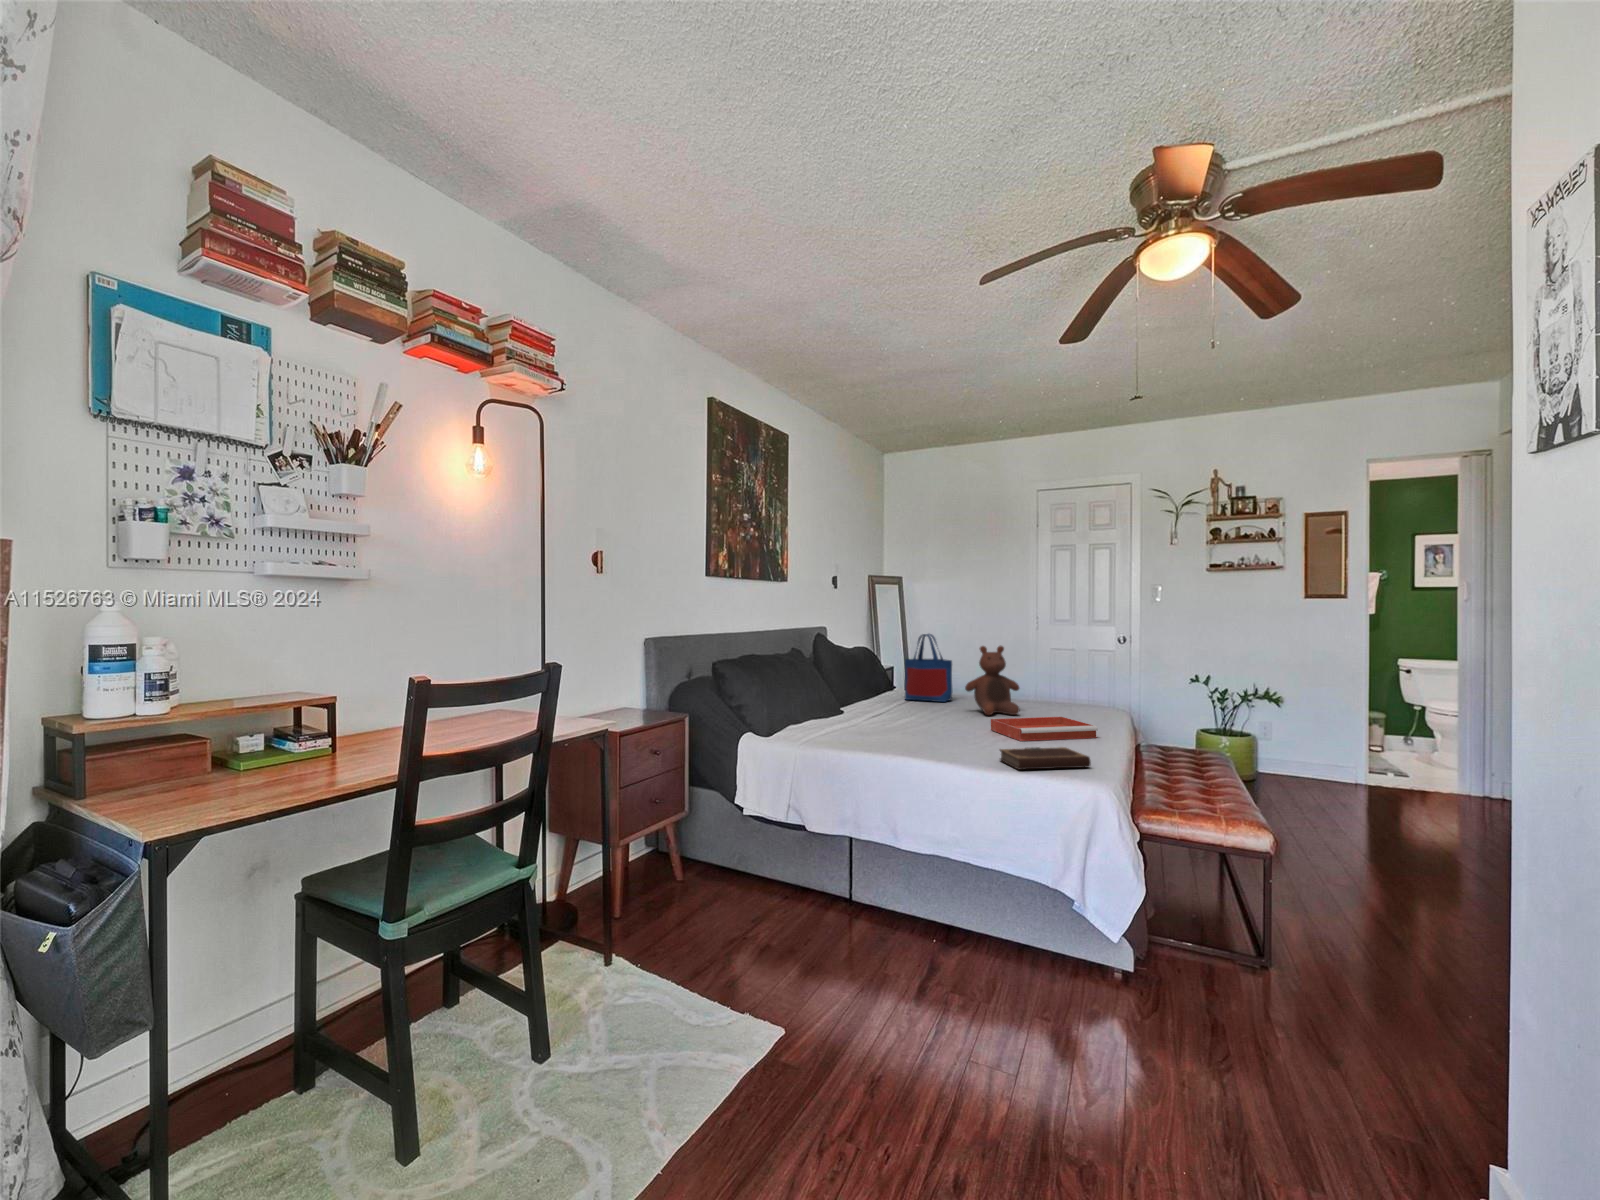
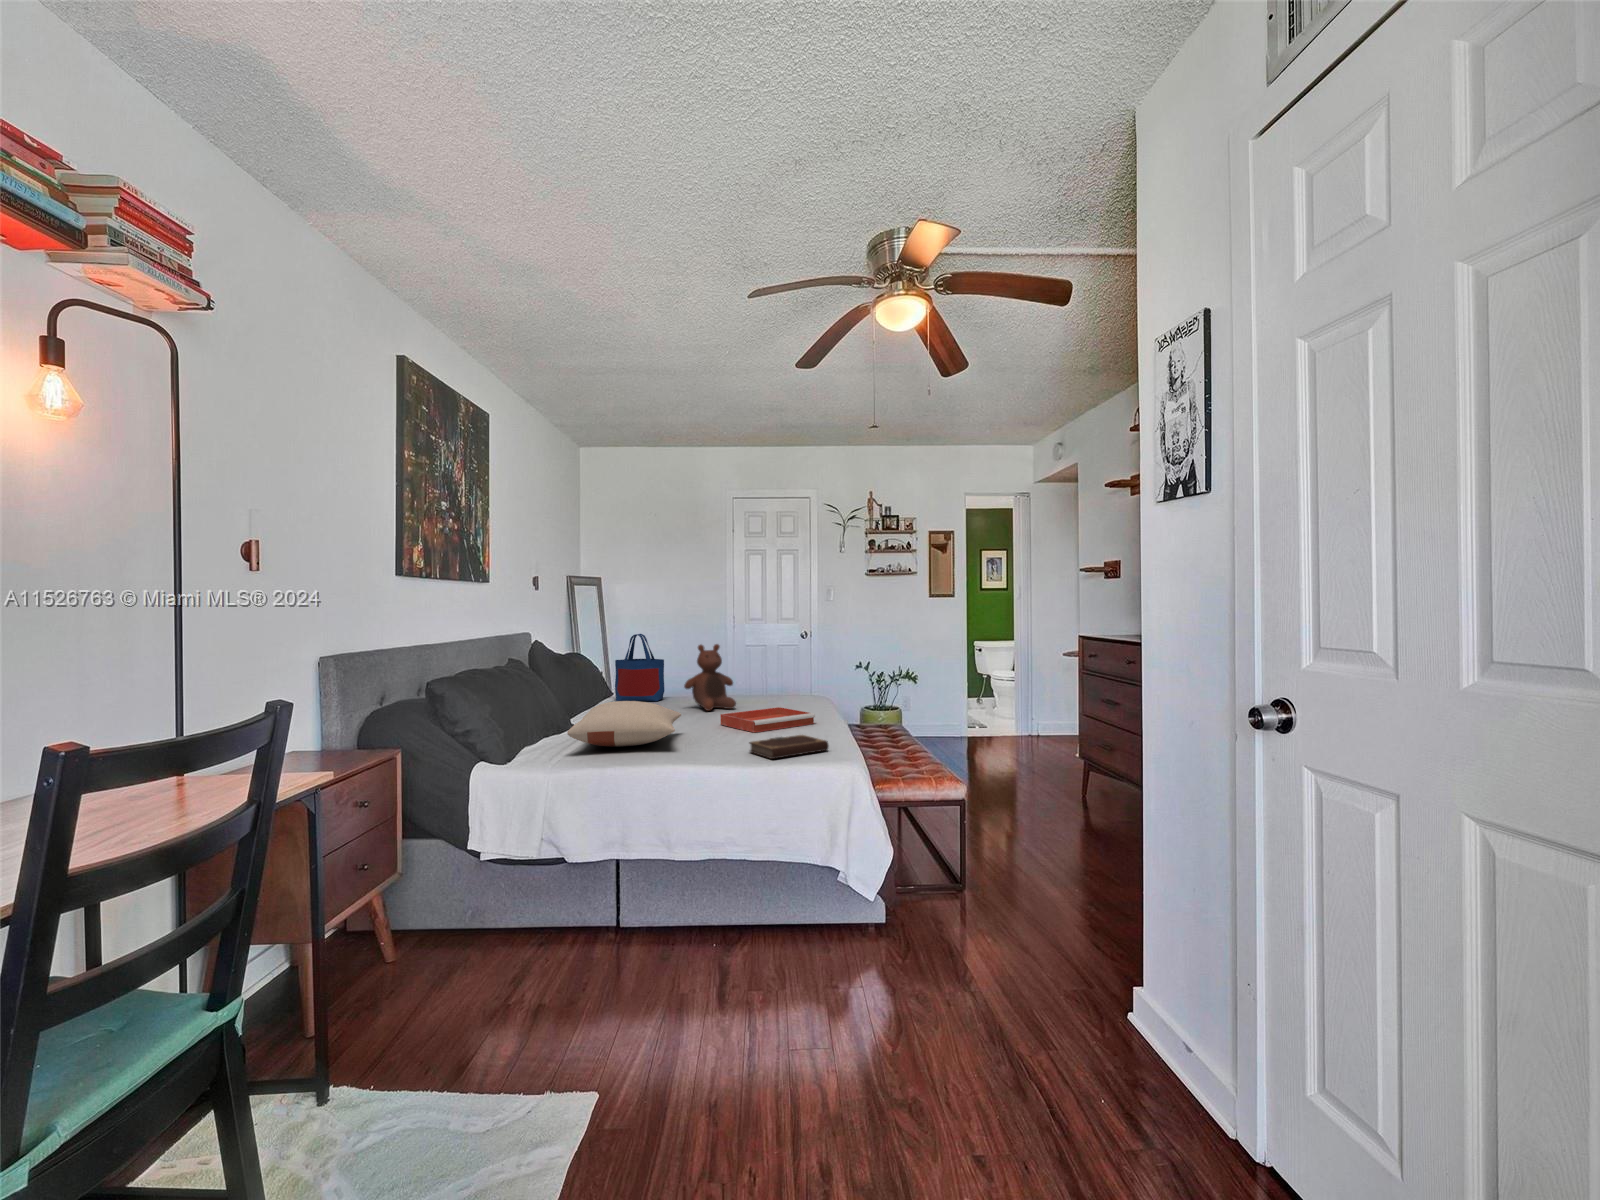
pillow: none [824,698,944,742] -> present [567,701,681,747]

